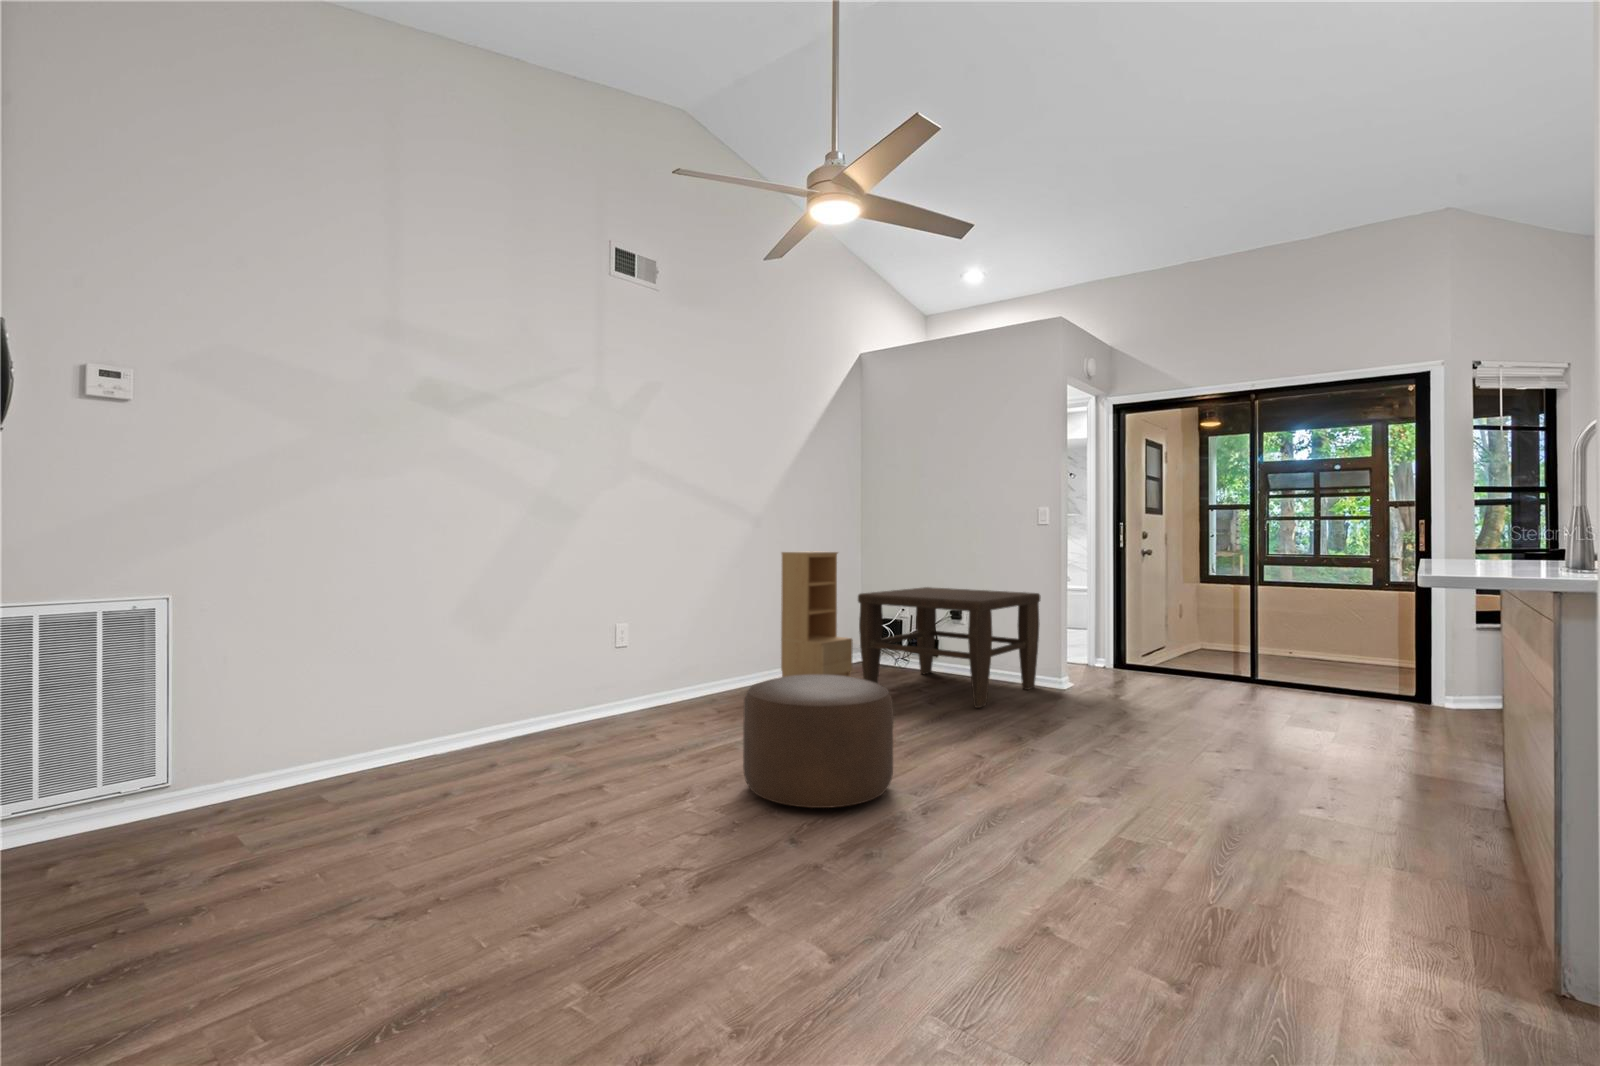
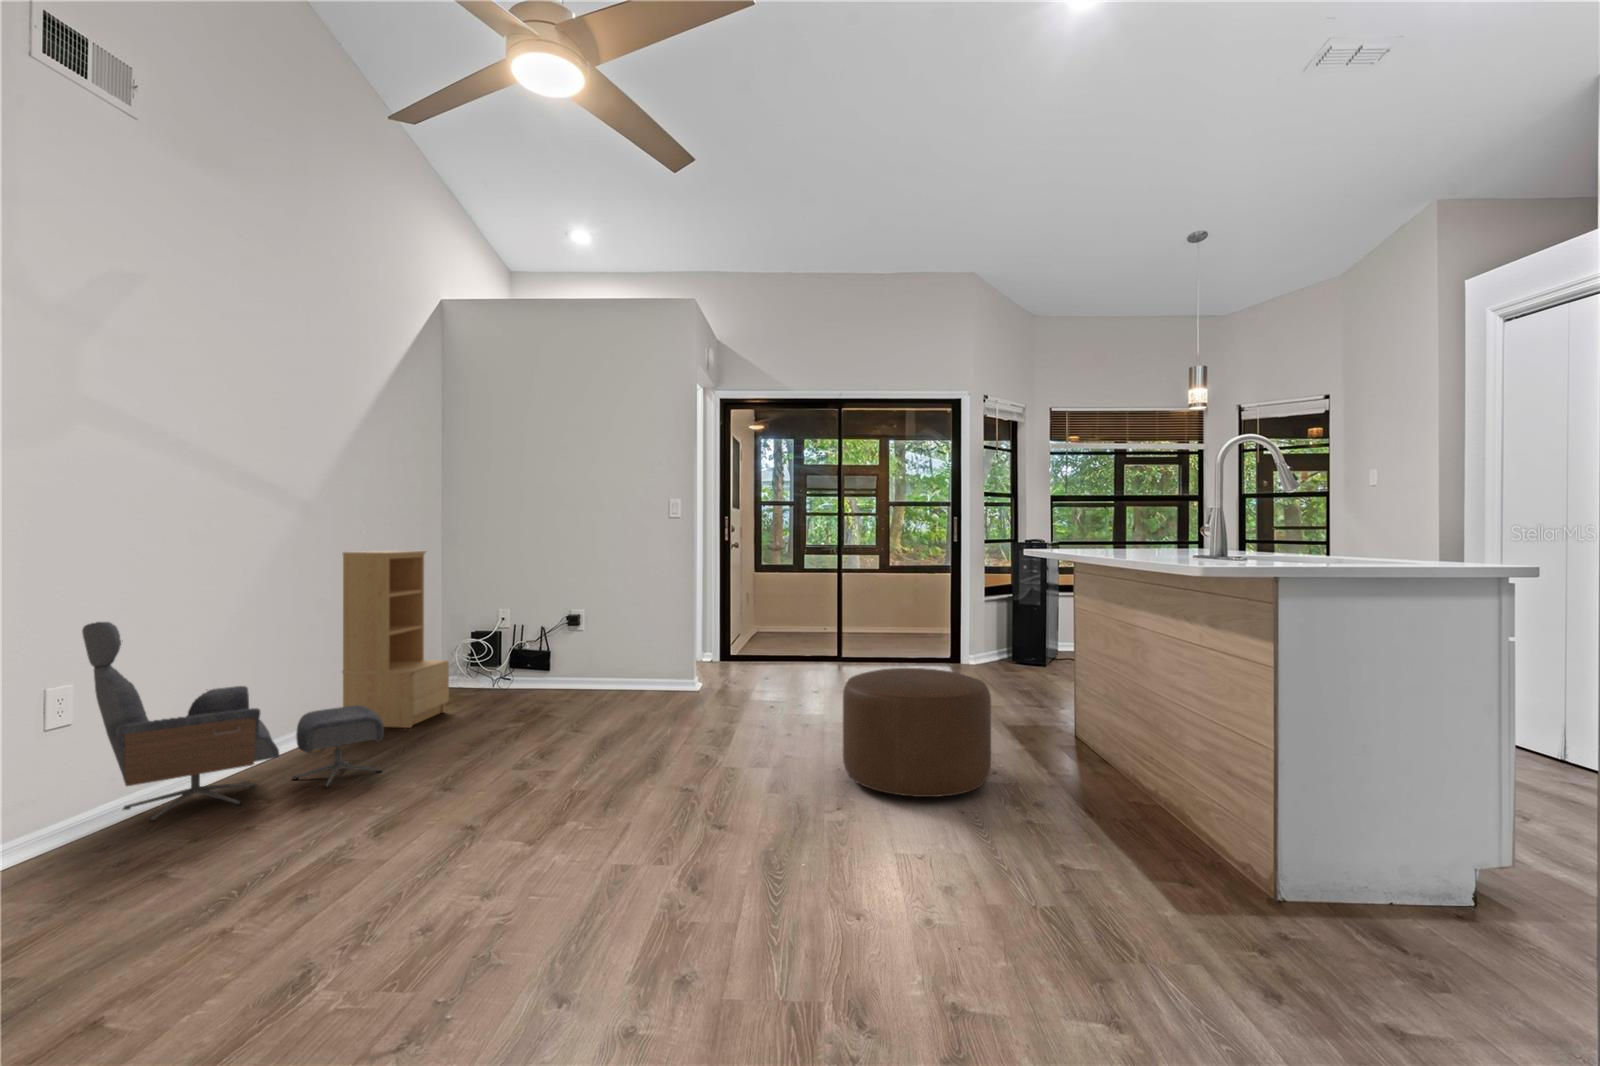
lounge chair: none [626,587,788,716] -> present [82,622,384,822]
coffee table: present [858,587,1041,708] -> none [466,591,671,725]
ottoman: present [743,674,893,808] -> present [843,668,991,797]

